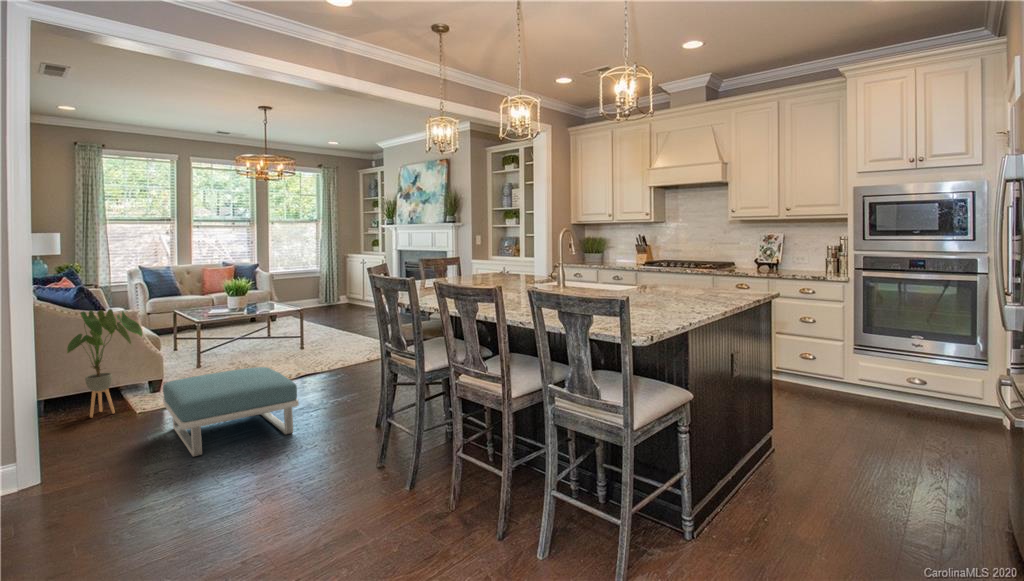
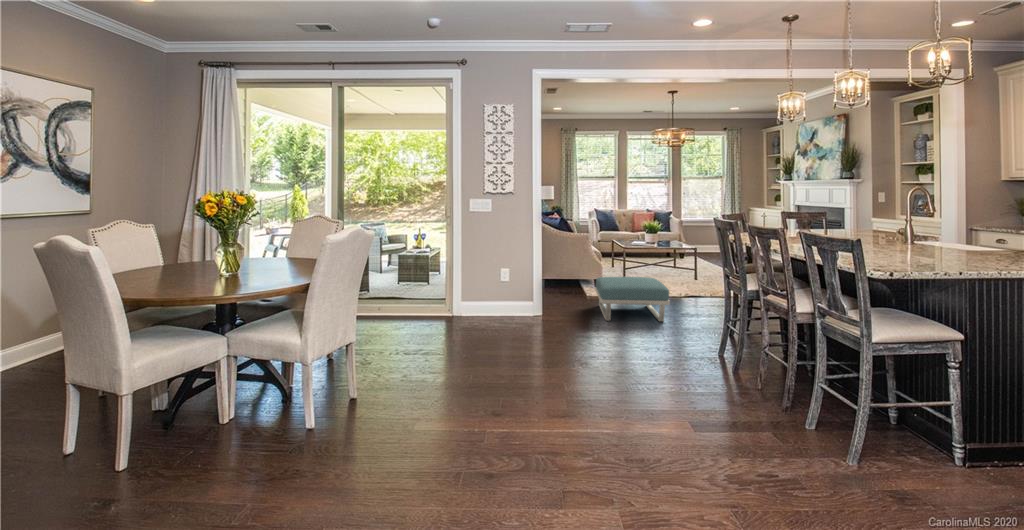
house plant: present [67,309,142,417] -> none [554,232,590,293]

